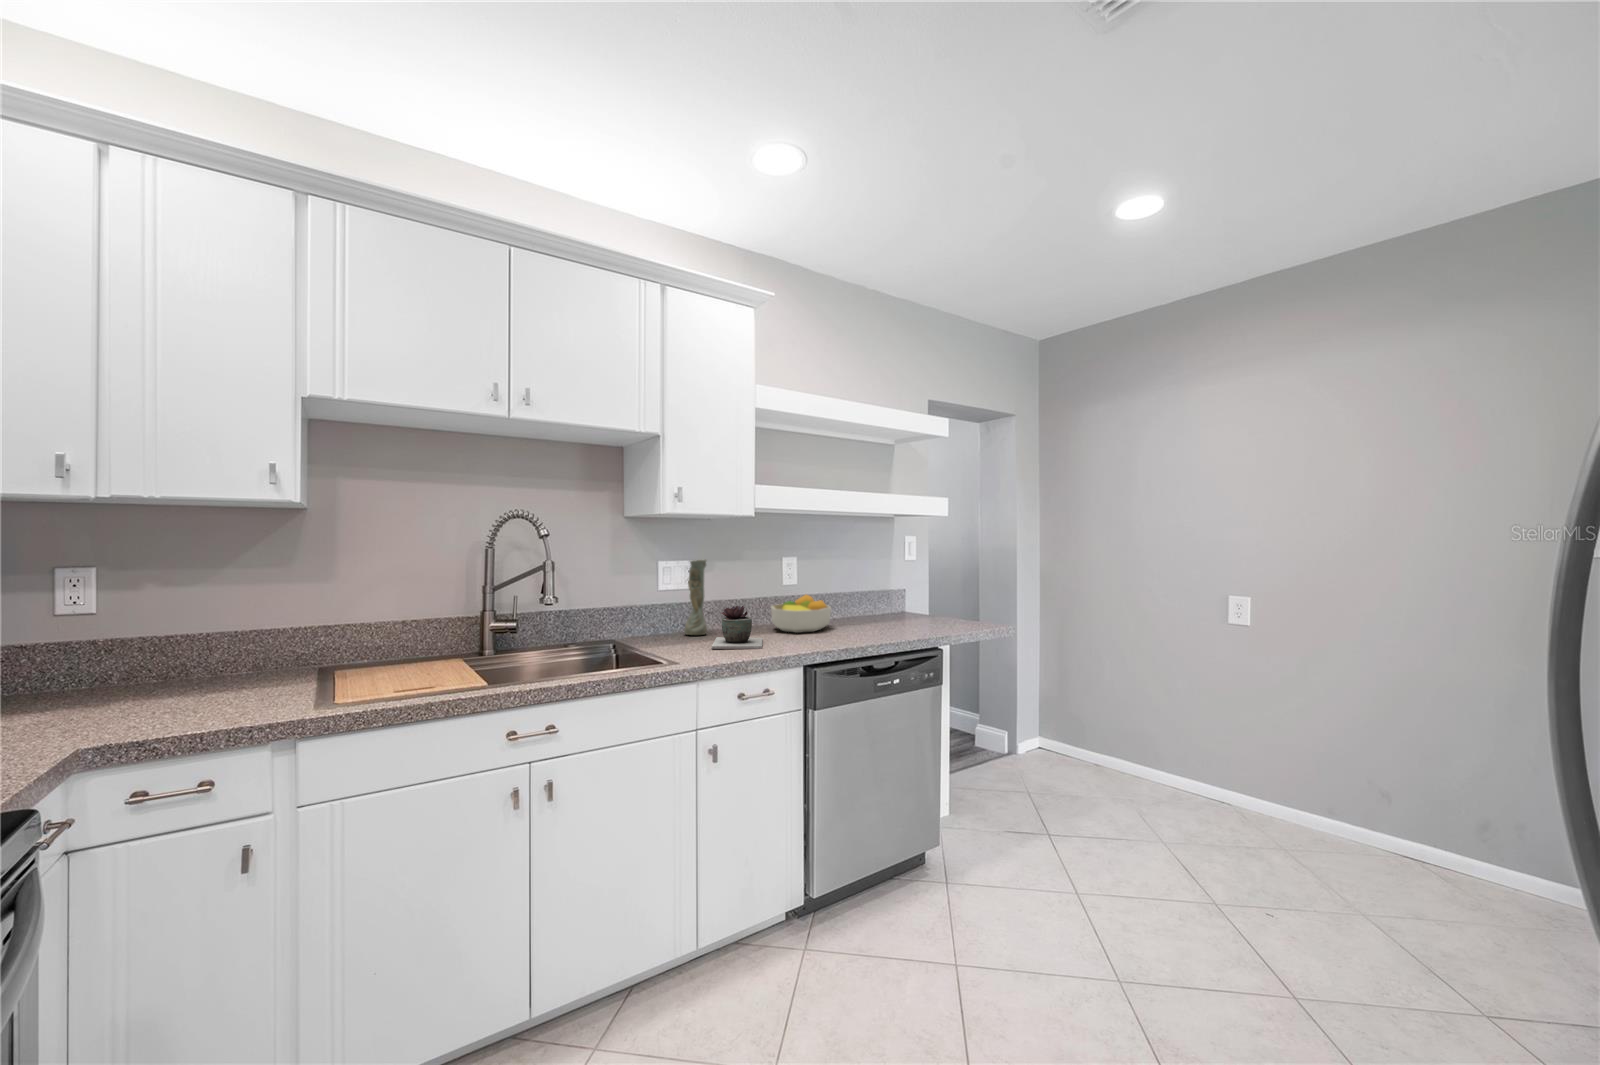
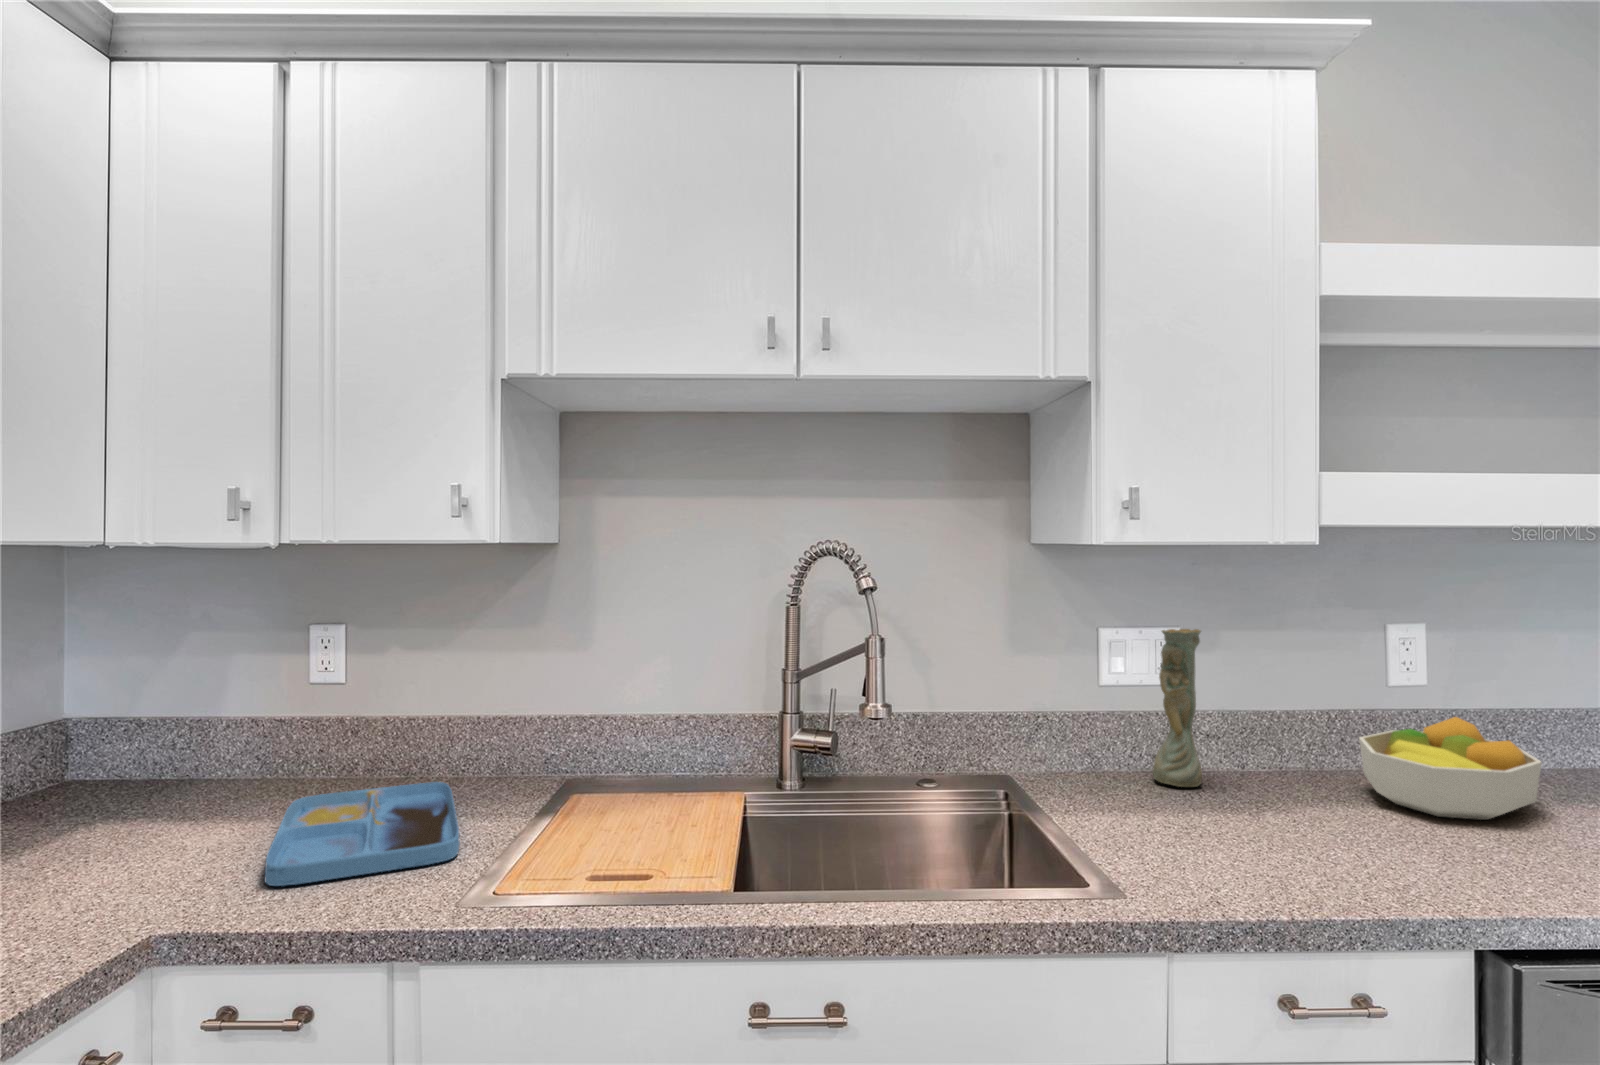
succulent plant: present [712,606,763,649] -> none [1212,750,1350,875]
tray: none [90,673,282,724] -> present [265,782,460,886]

